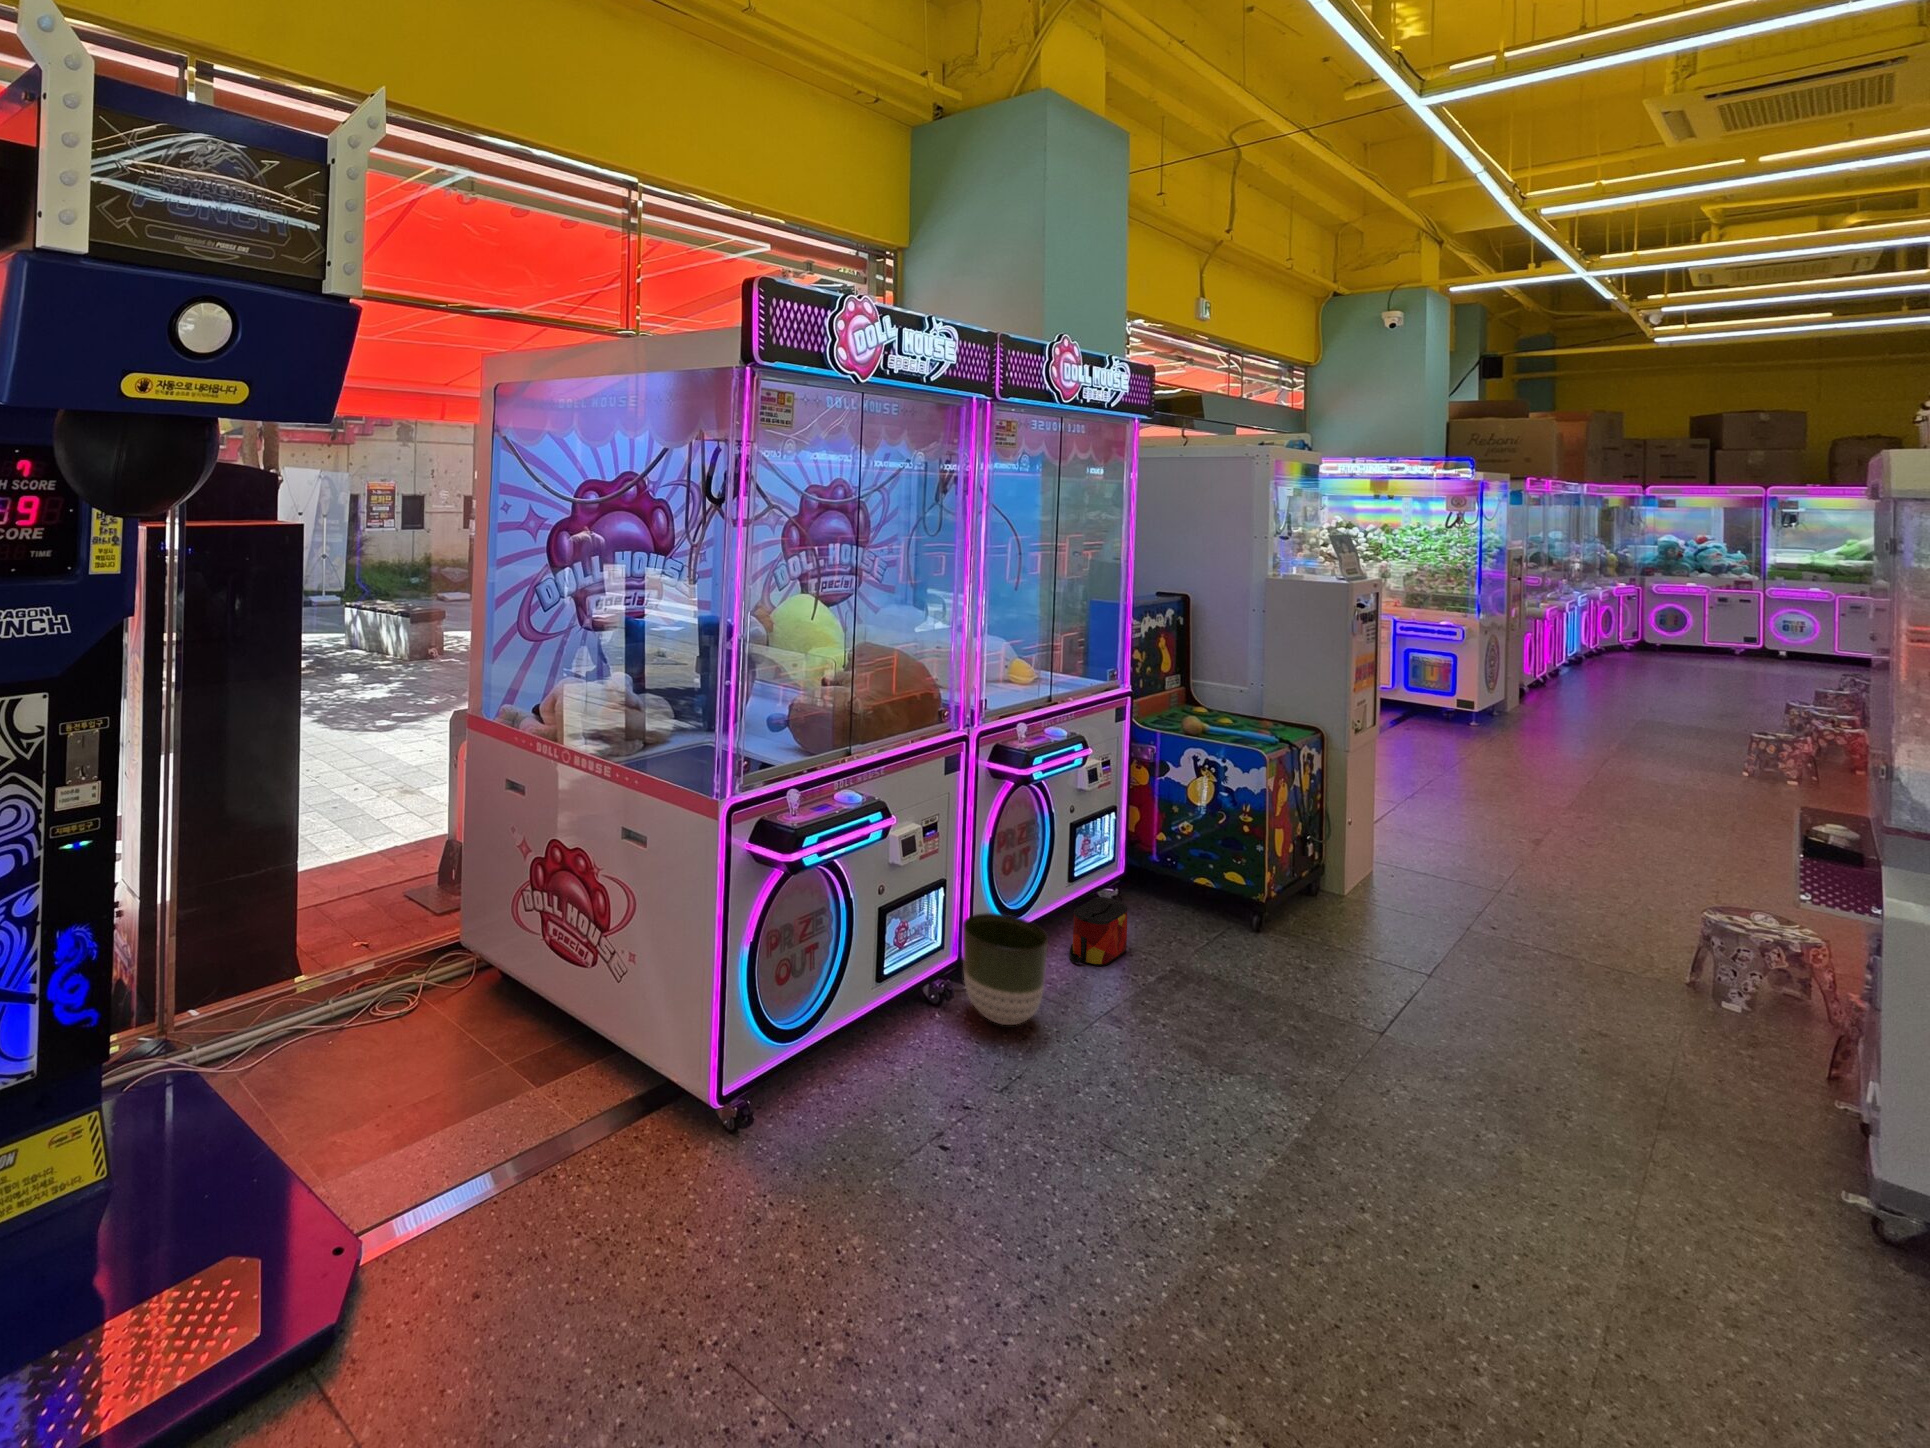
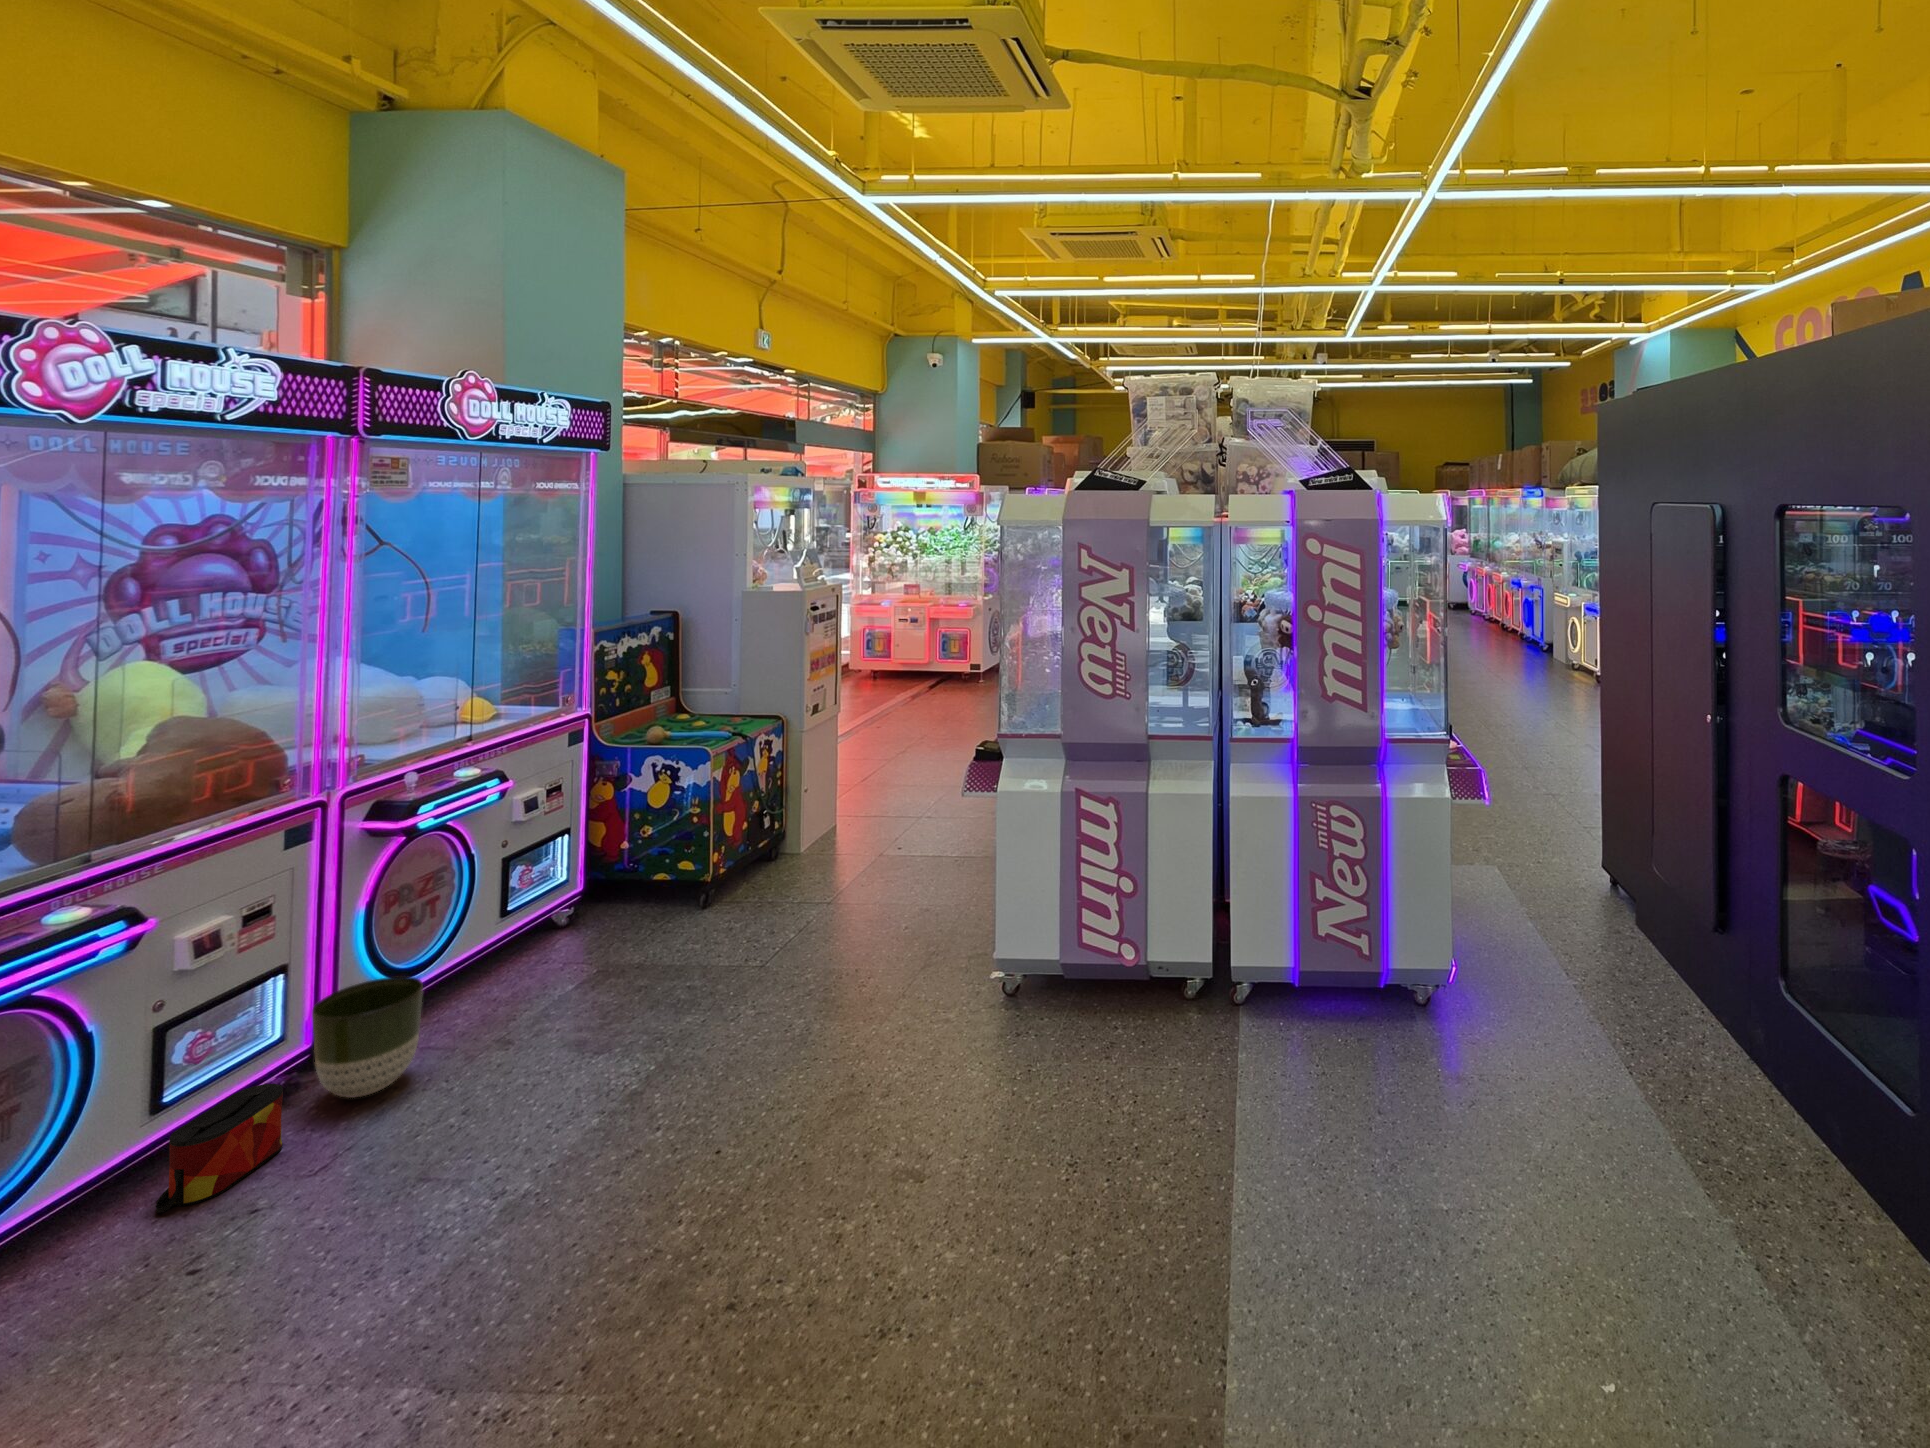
bag: present [1070,897,1127,966] -> present [156,1084,283,1213]

